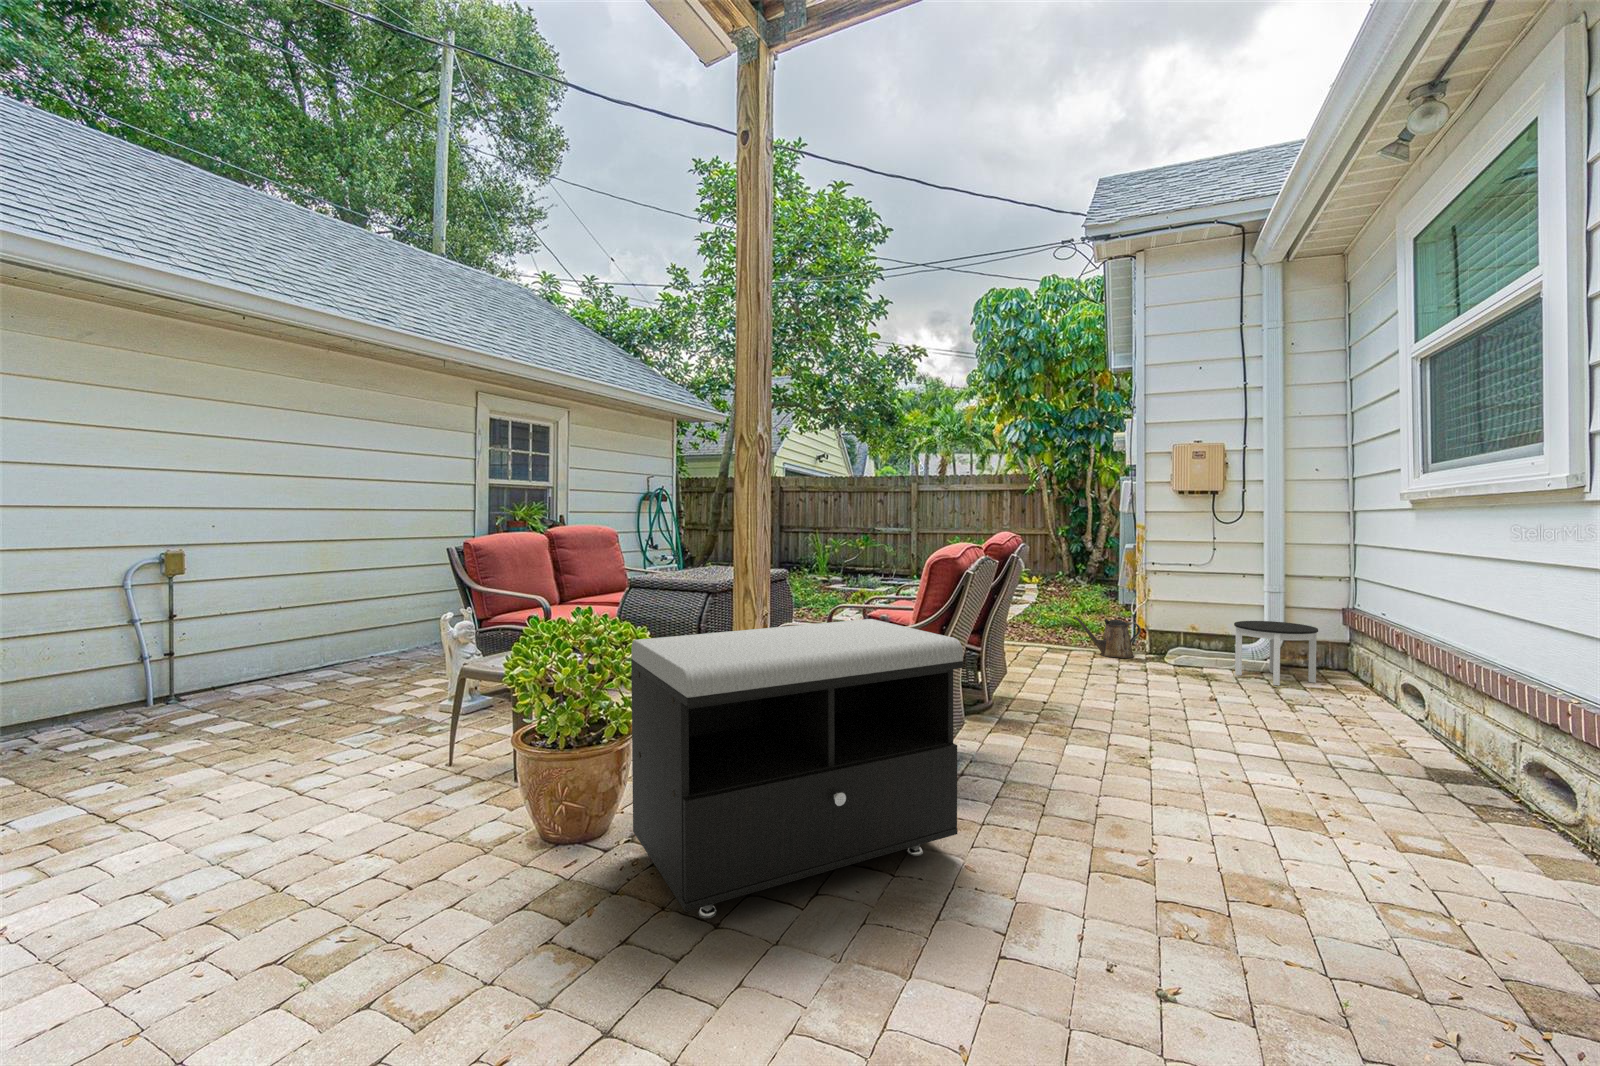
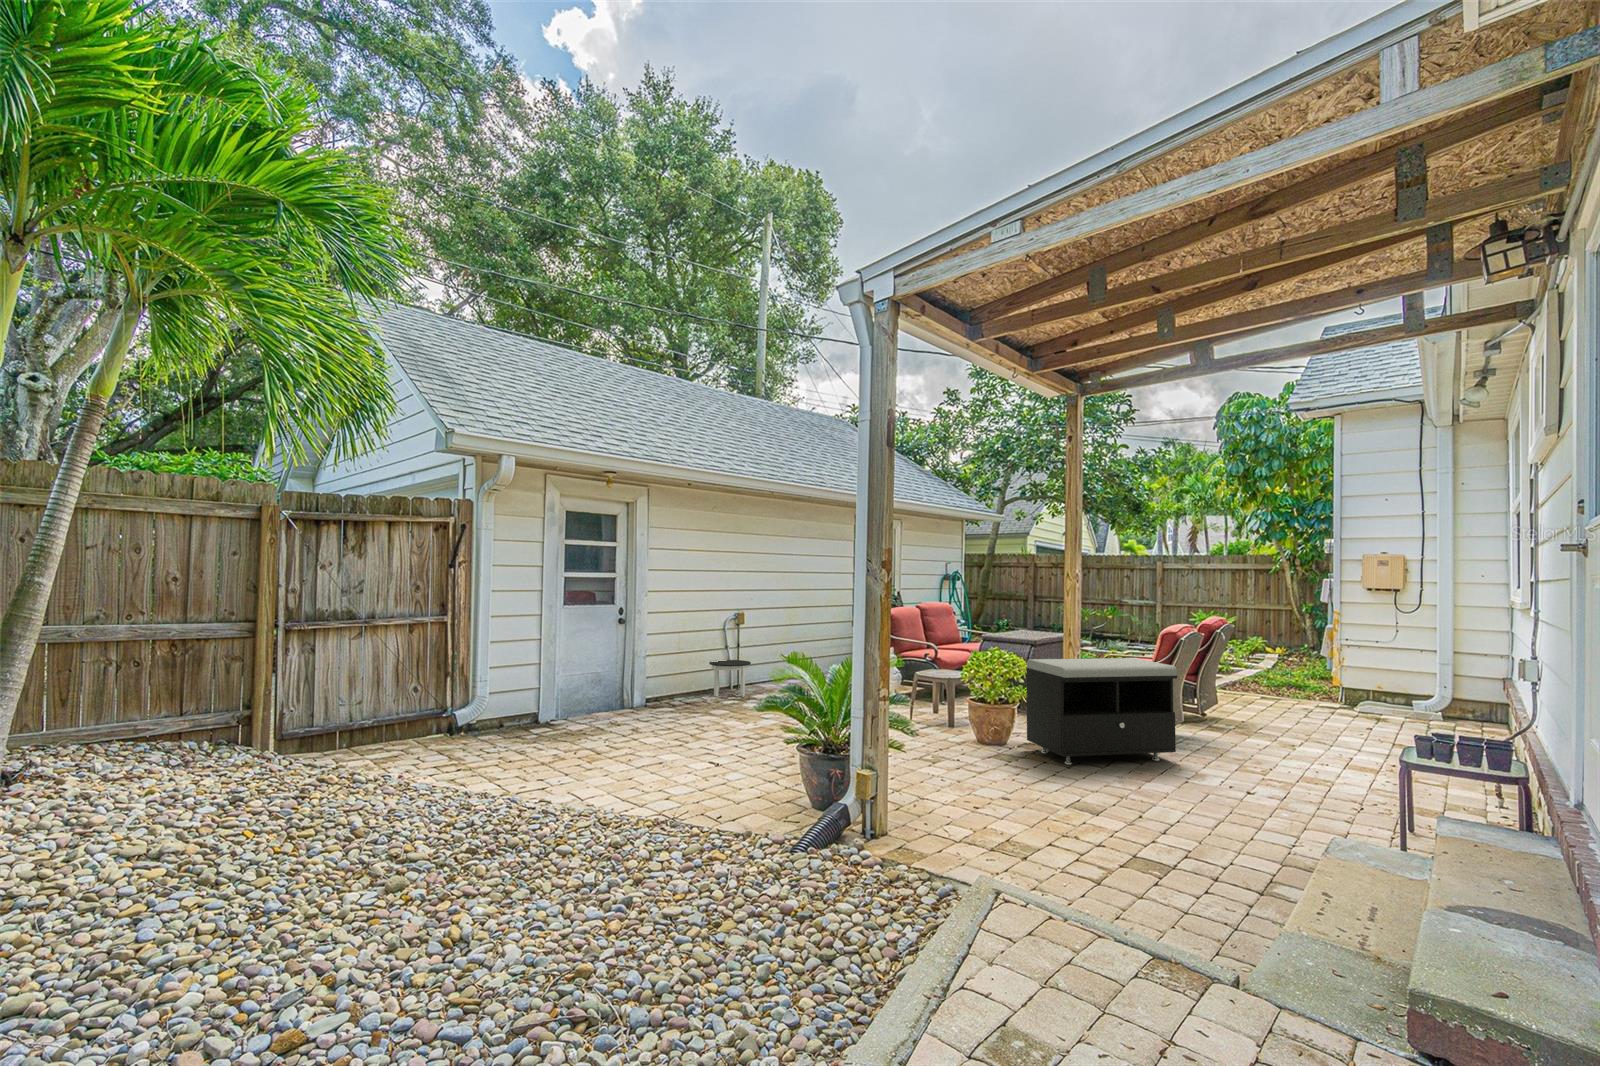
watering can: present [1073,616,1141,658] -> none [1283,674,1340,707]
round table: present [1234,621,1318,686] -> present [709,660,751,697]

